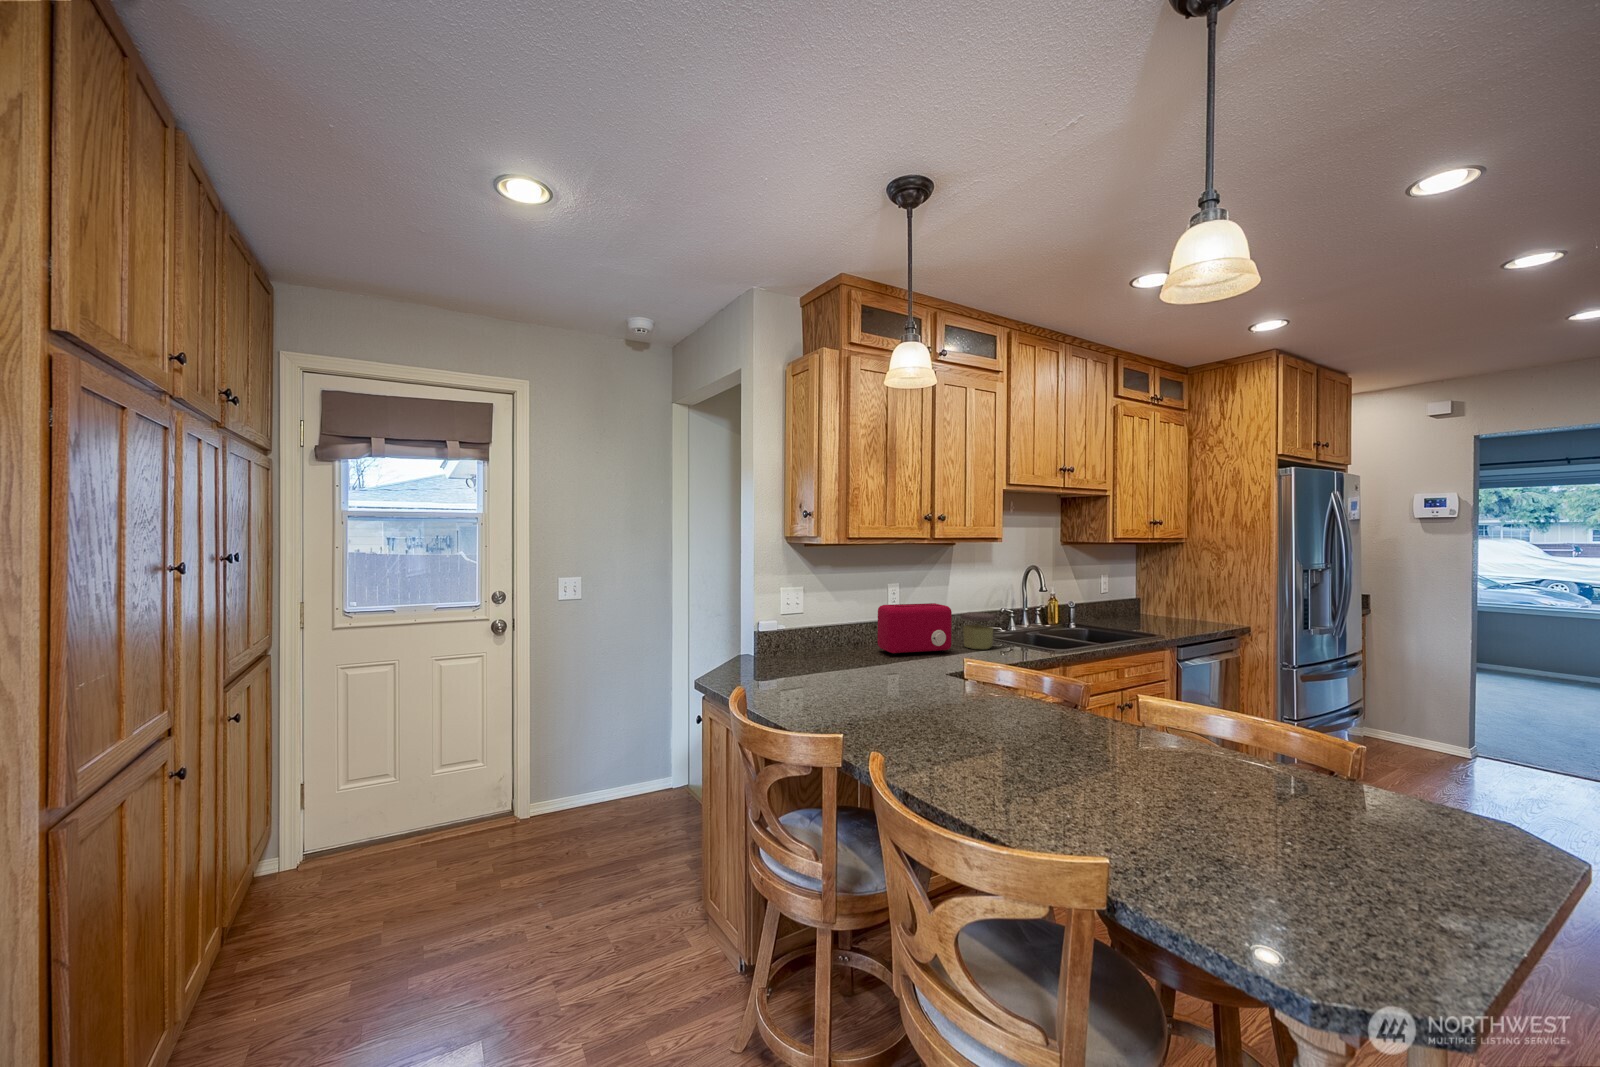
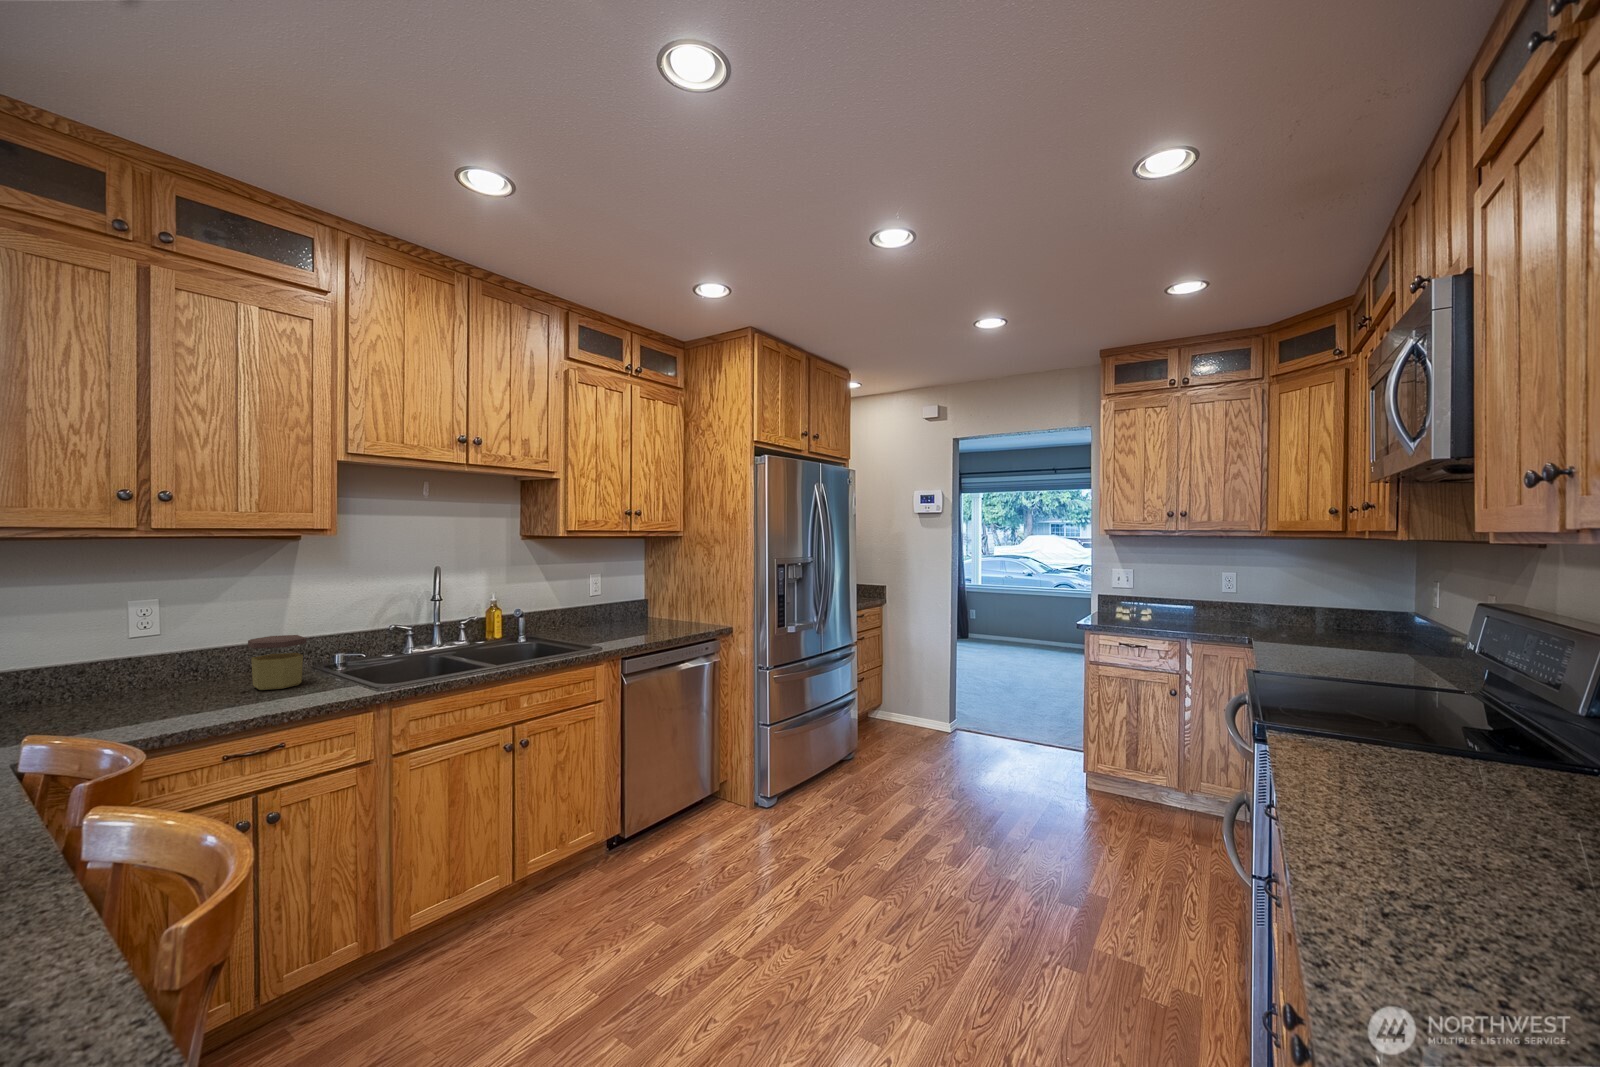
toaster: present [878,603,952,655] -> none [45,626,202,715]

